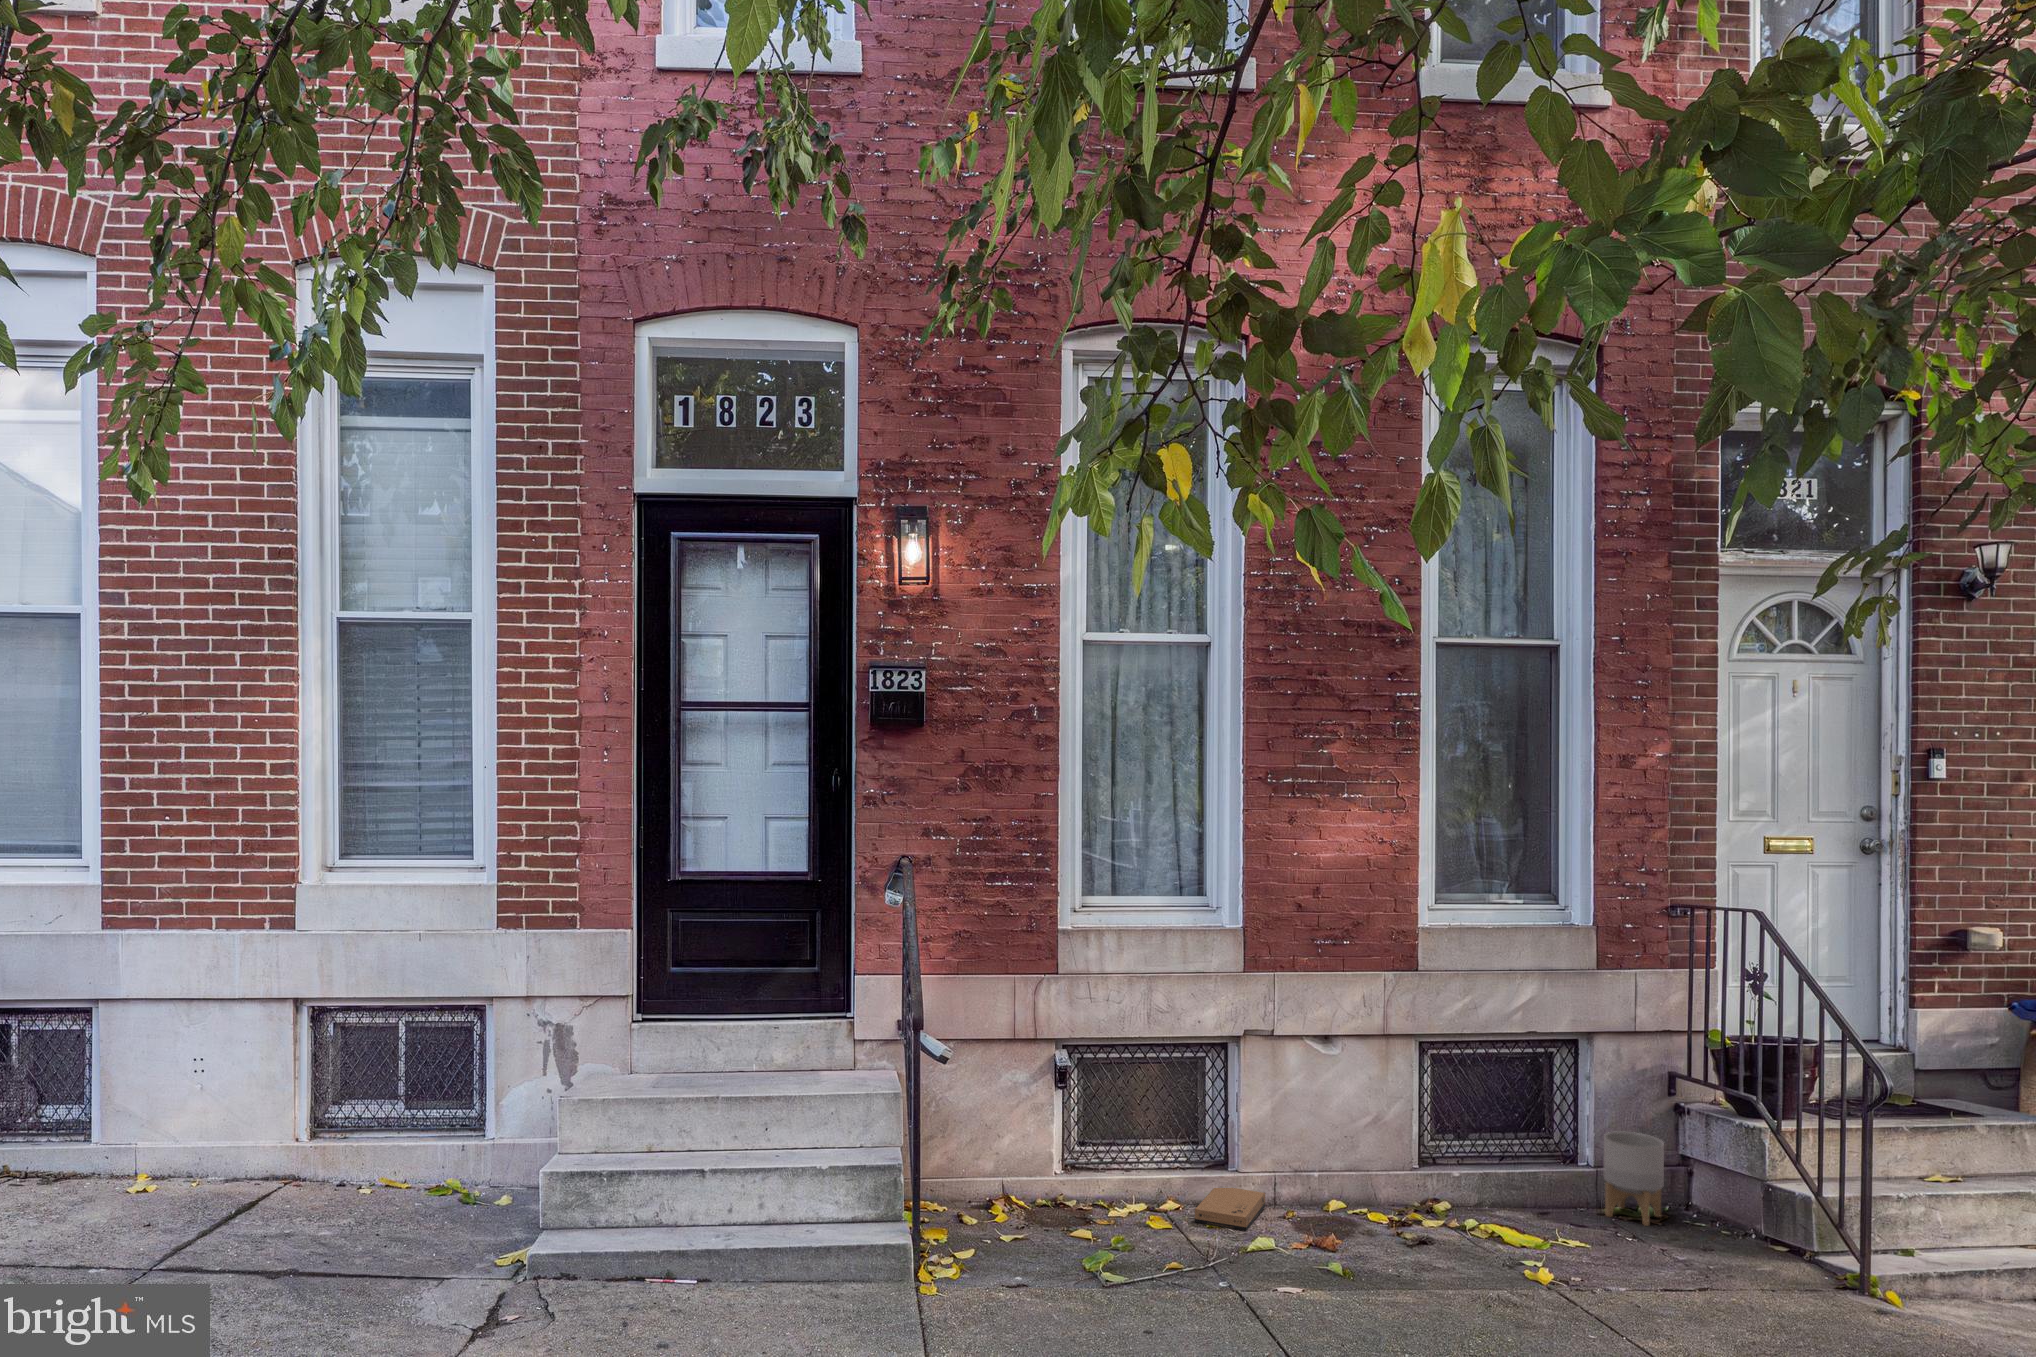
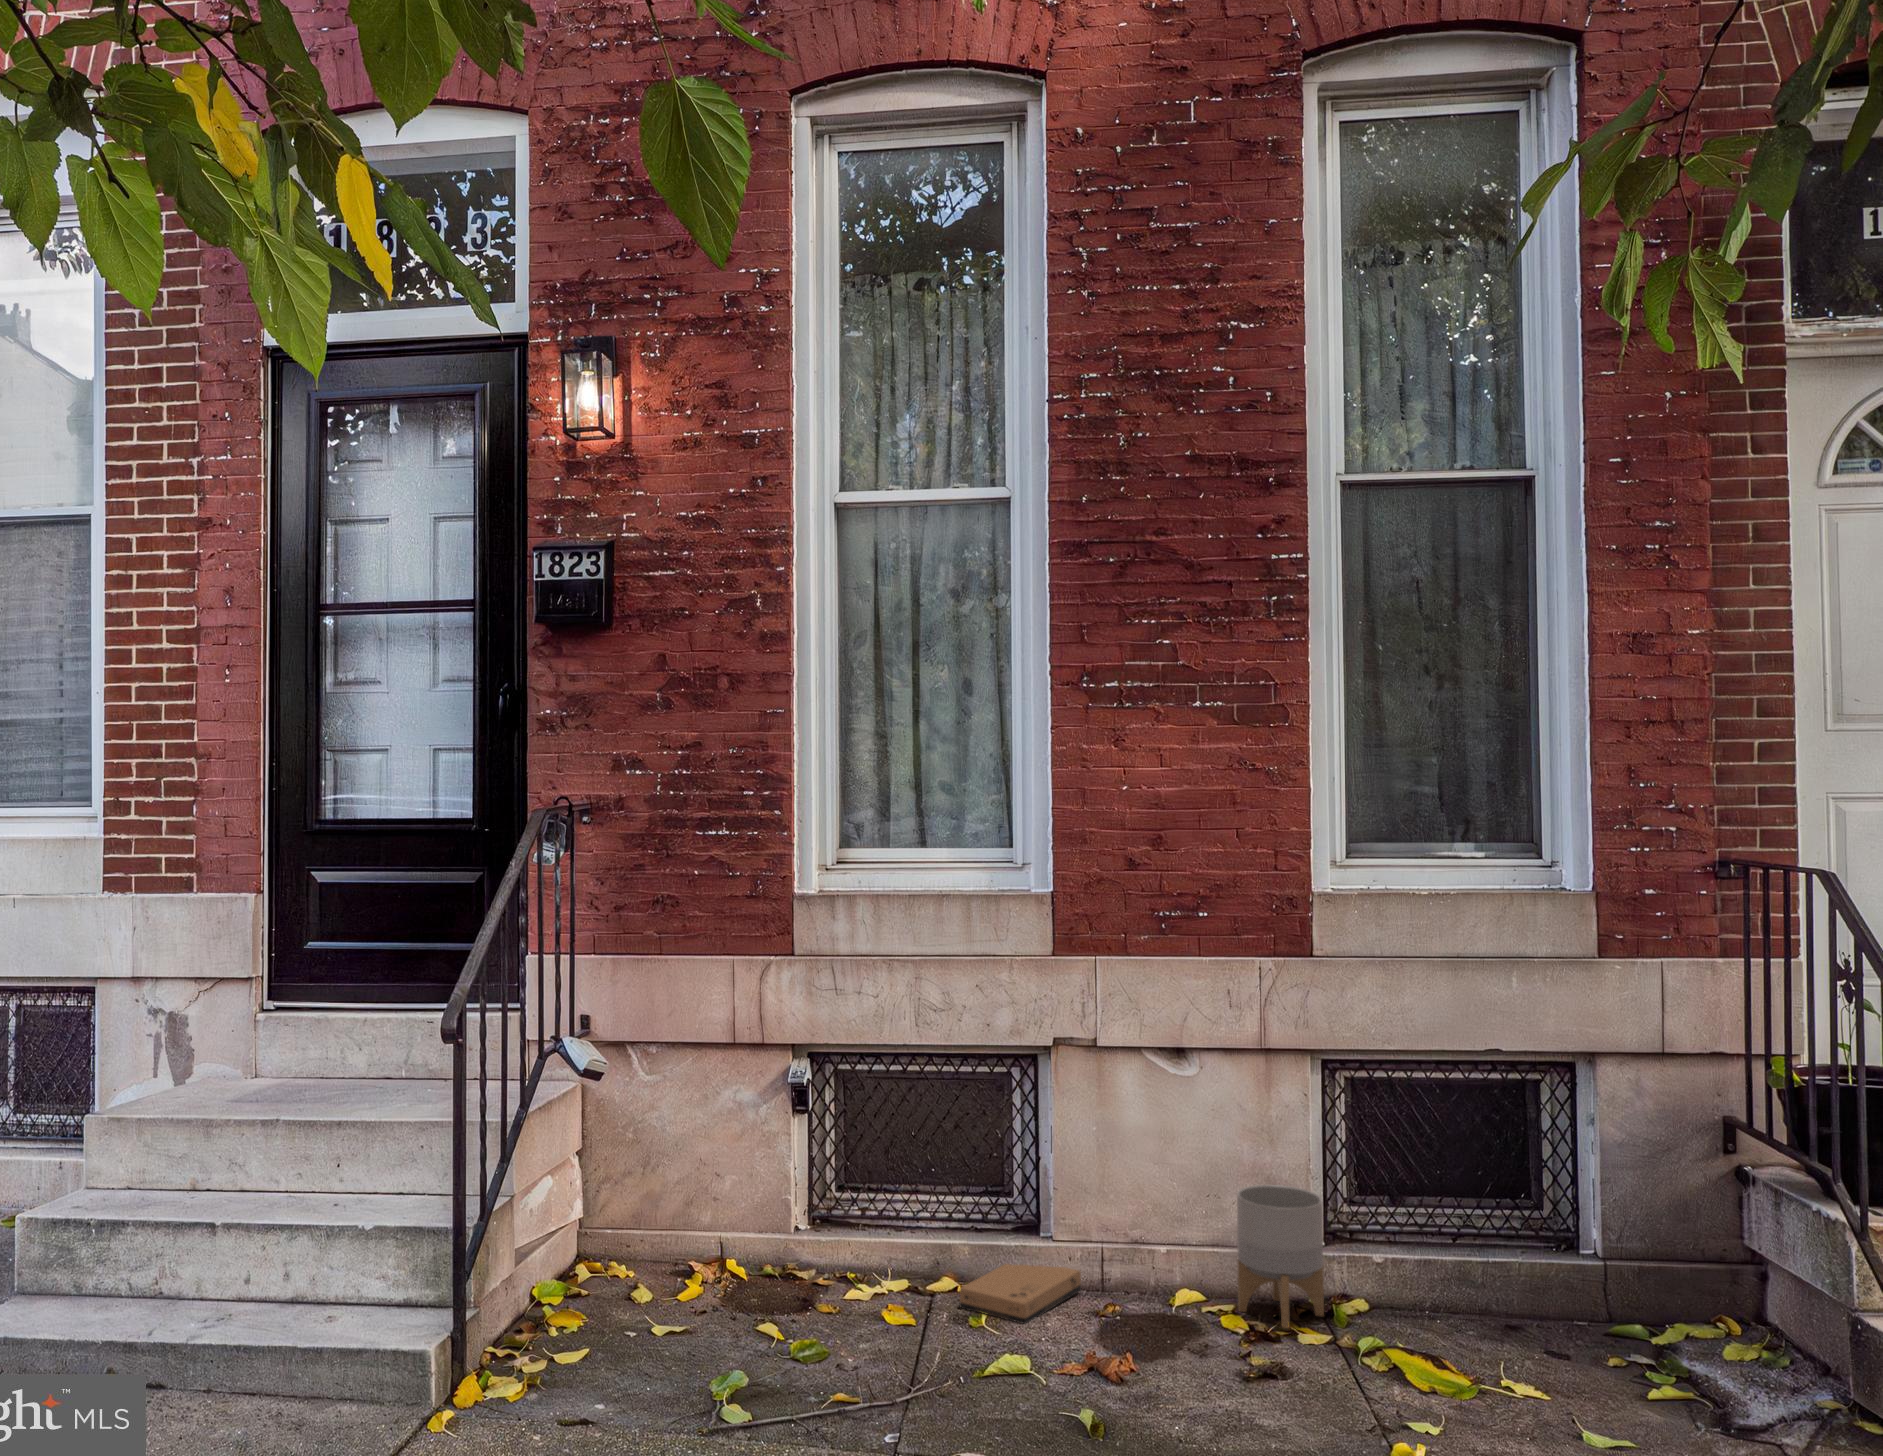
planter: present [1604,1131,1664,1226] -> present [1237,1185,1324,1328]

